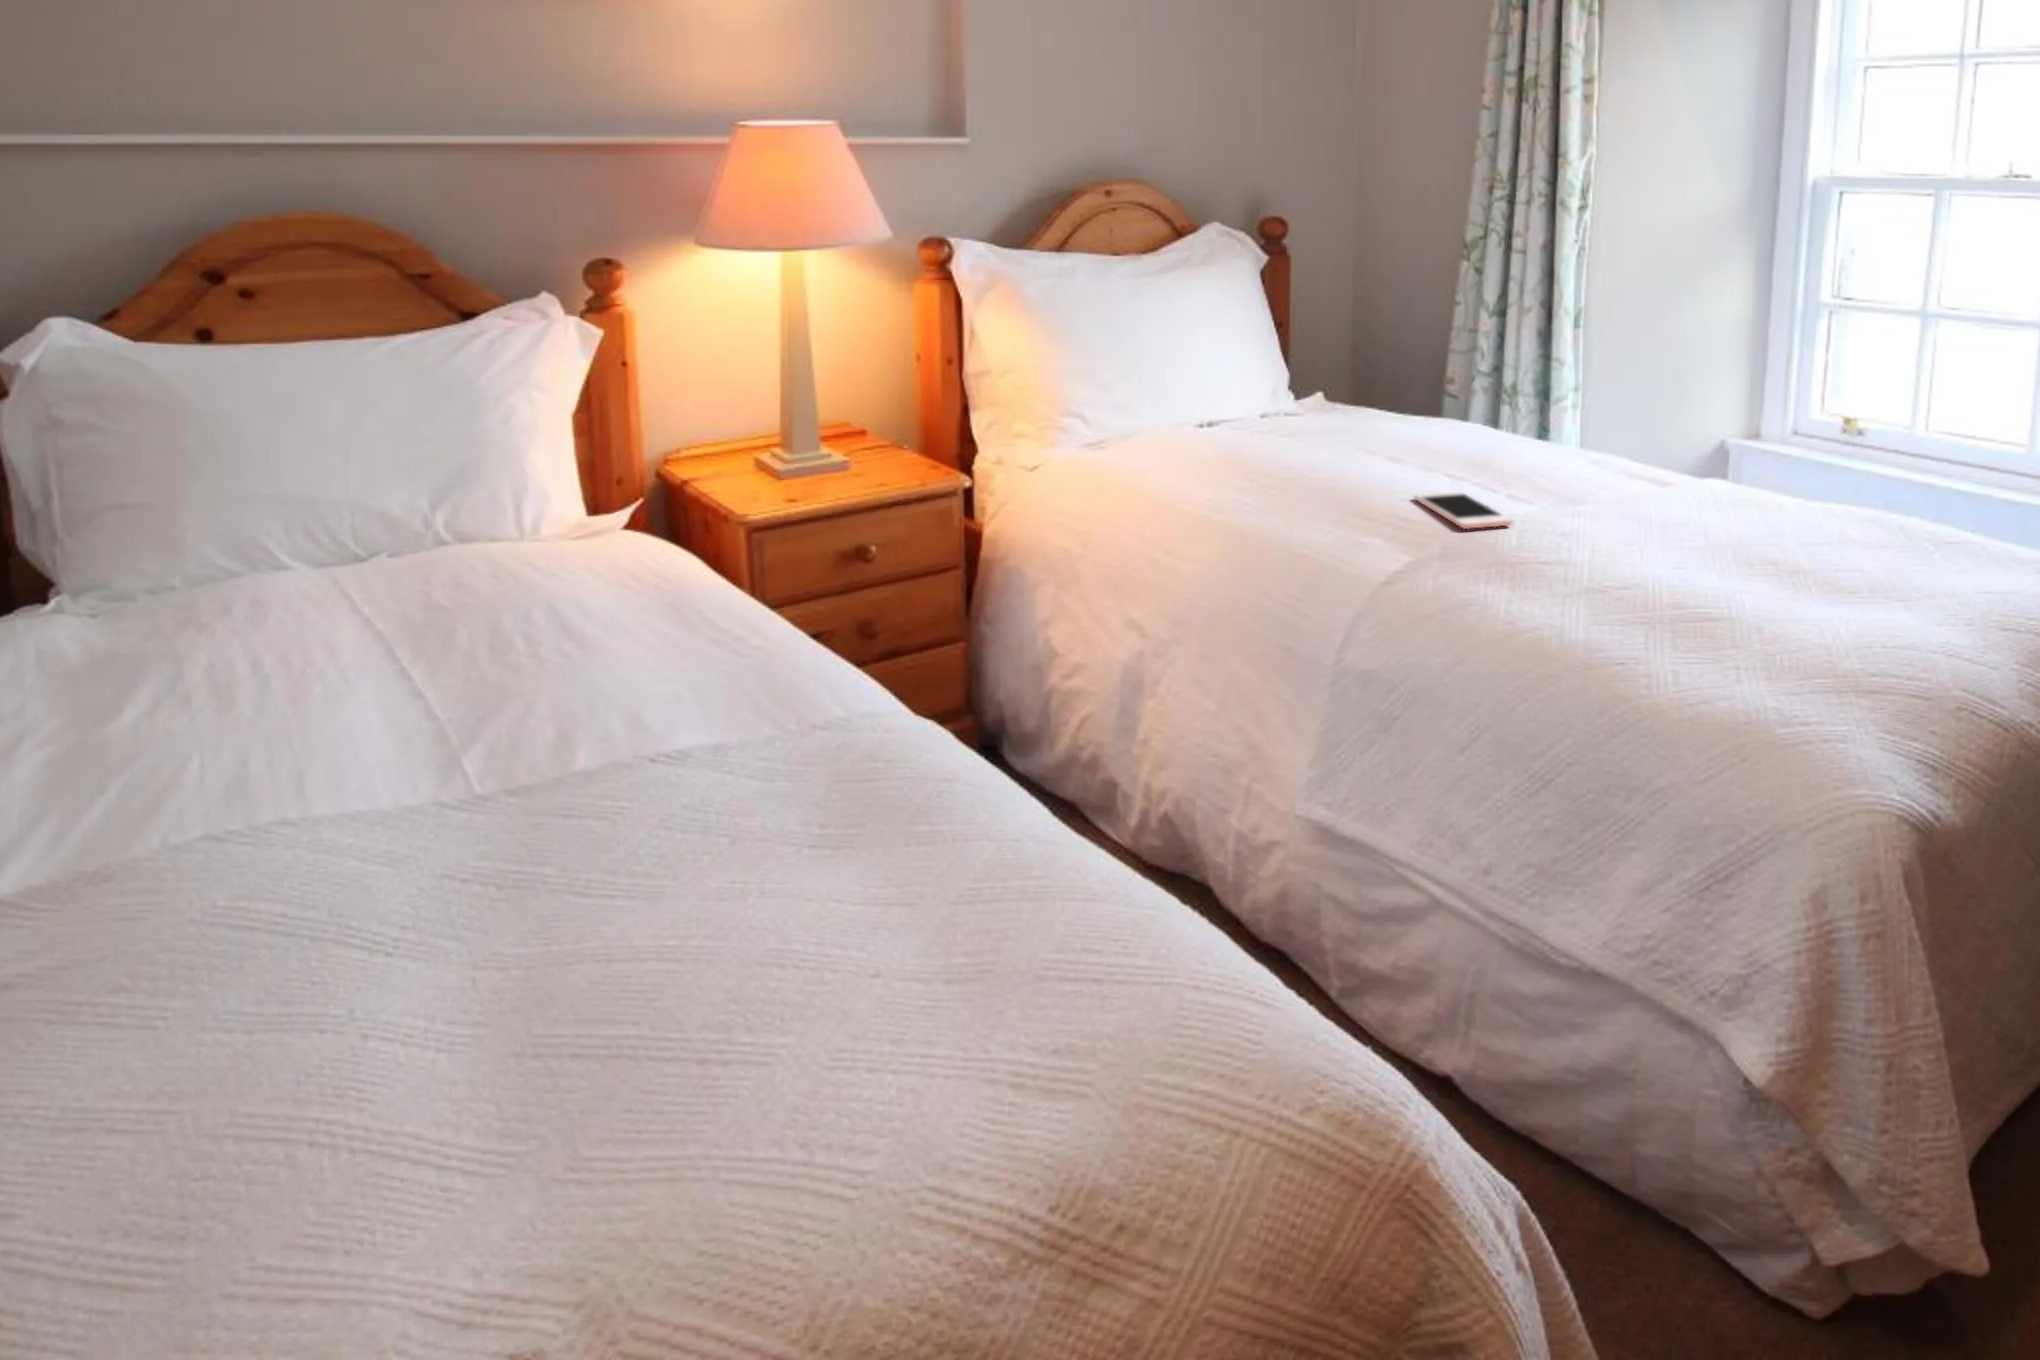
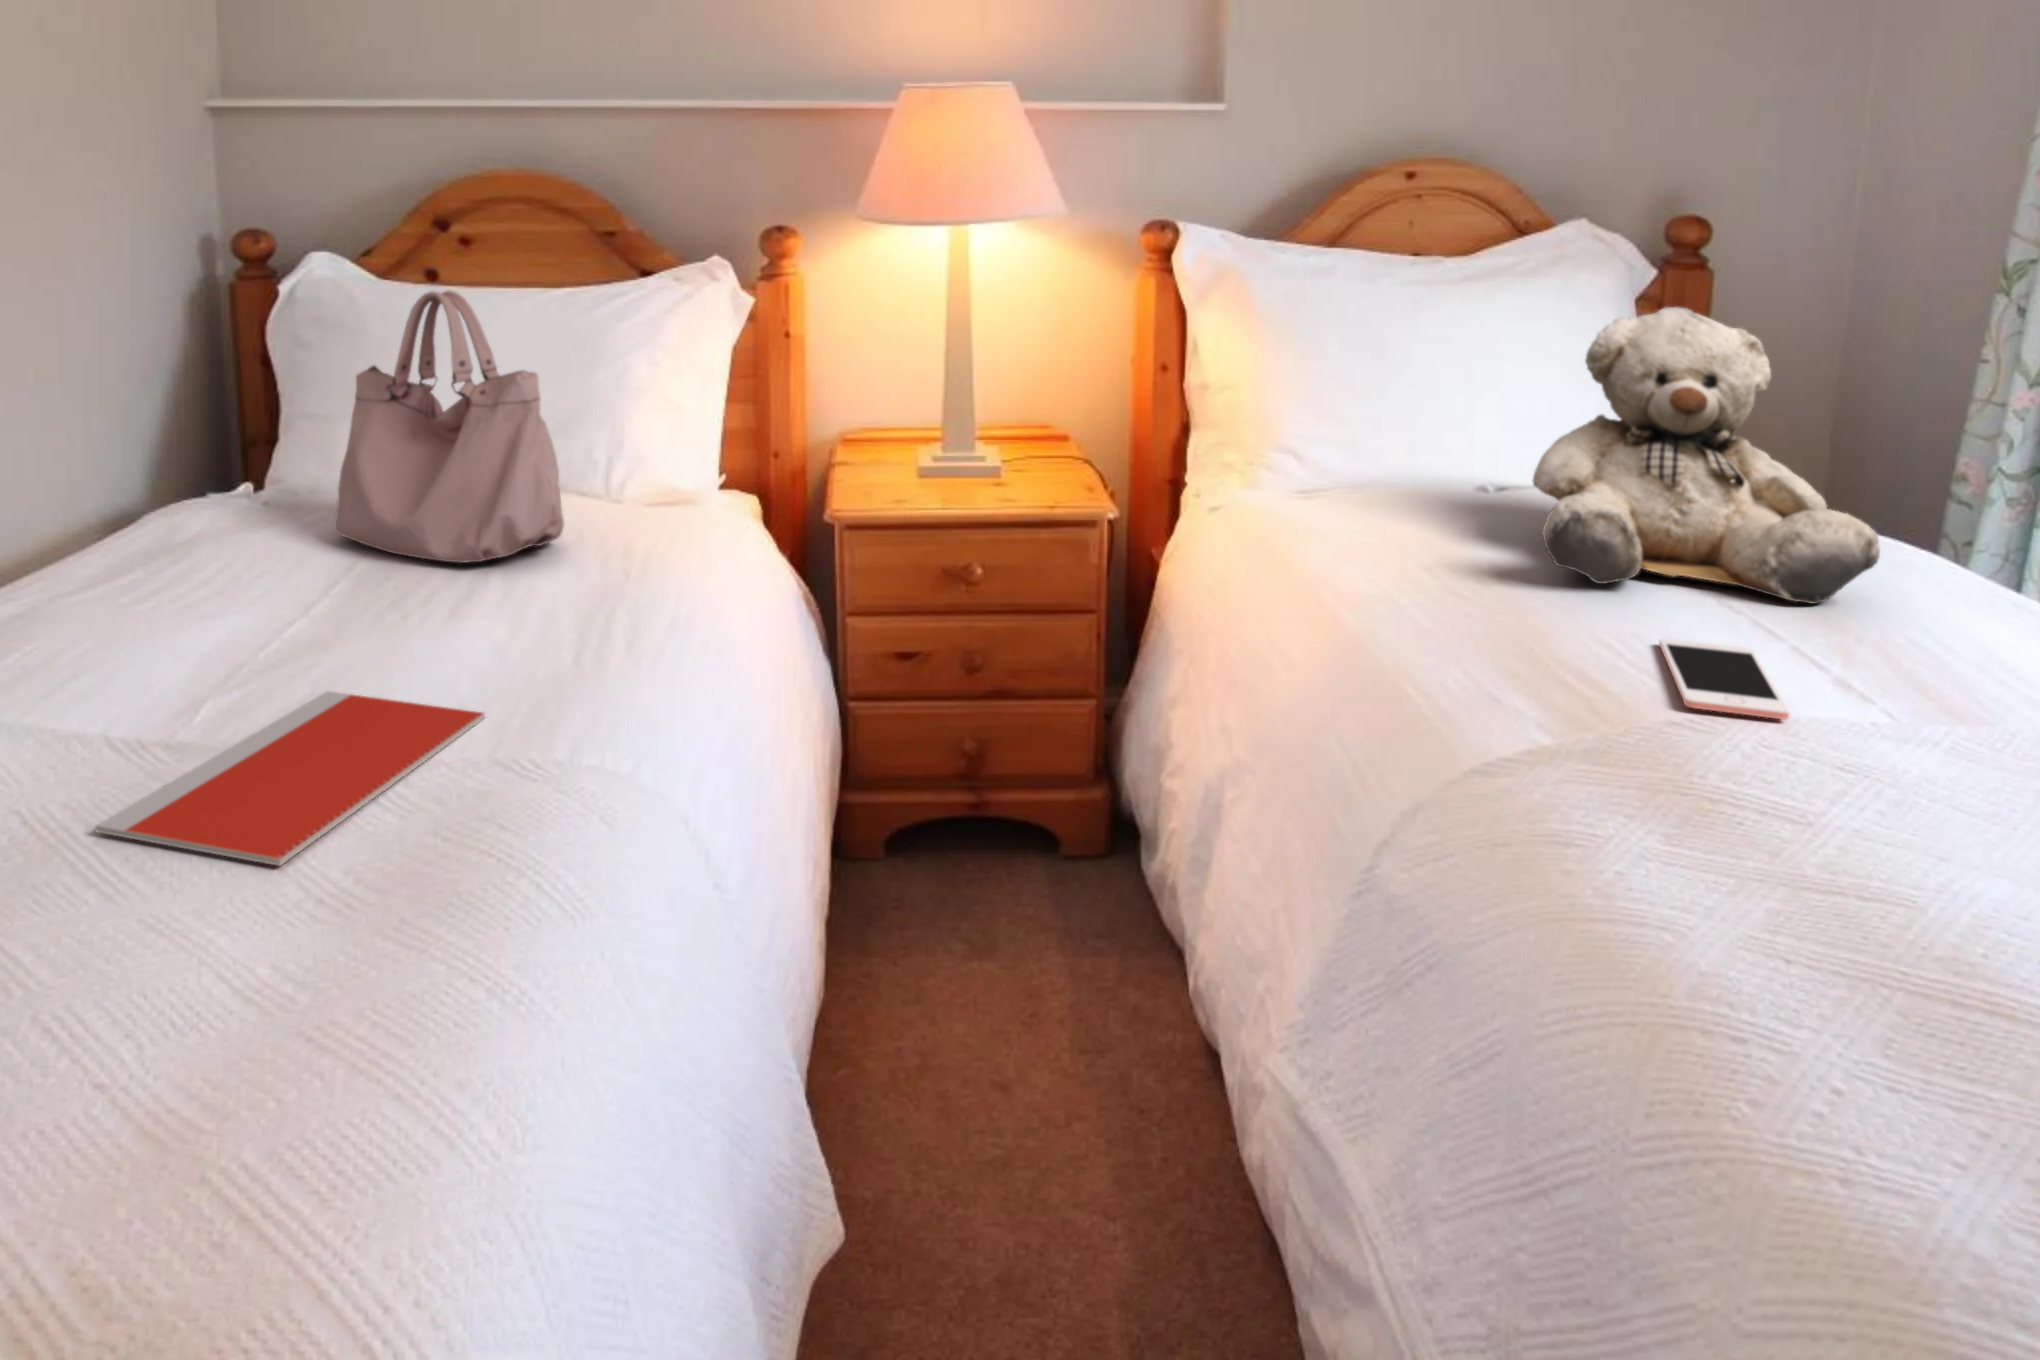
teddy bear: none [1283,281,1494,470] -> present [1533,307,1880,604]
handbag: none [275,342,577,621] -> present [334,290,564,563]
notebook: none [500,712,724,882] -> present [95,691,485,866]

